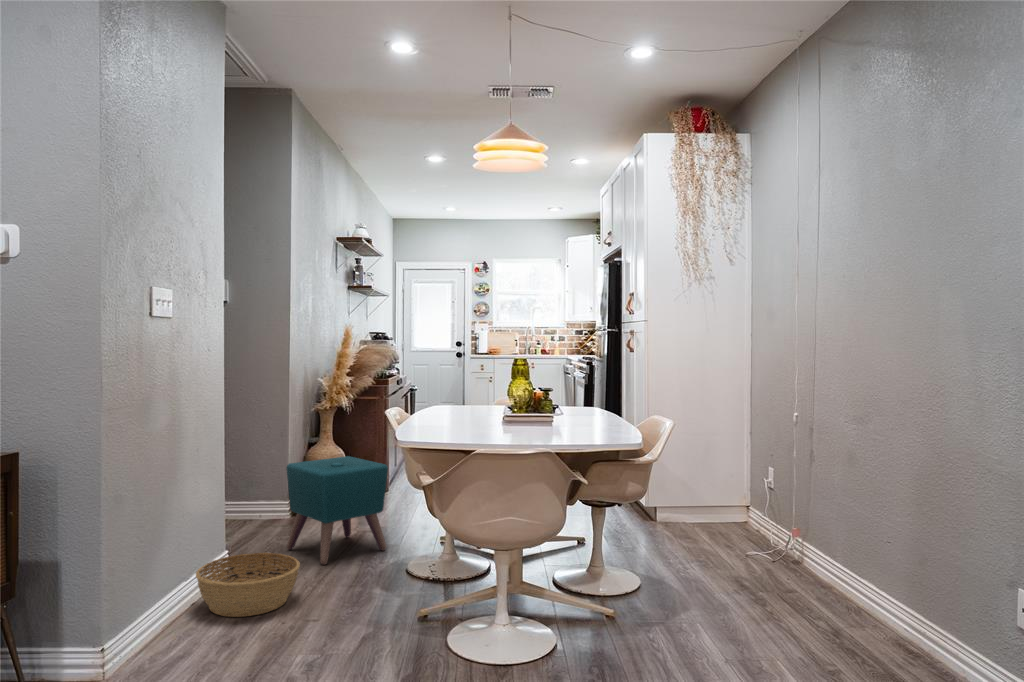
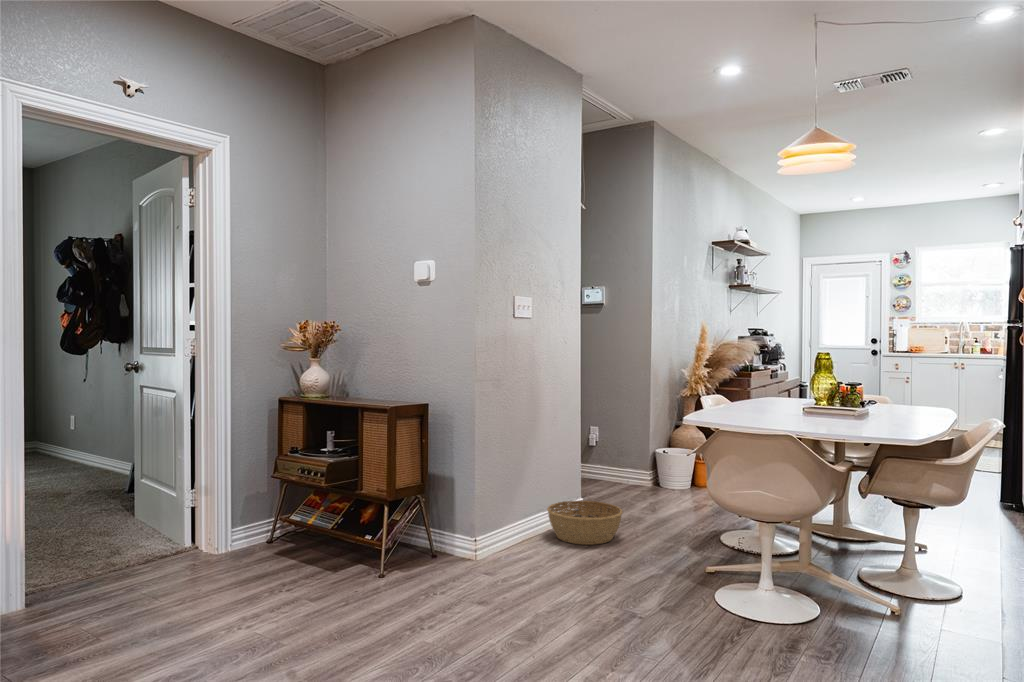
ottoman: present [286,456,388,565] -> none [633,437,716,523]

